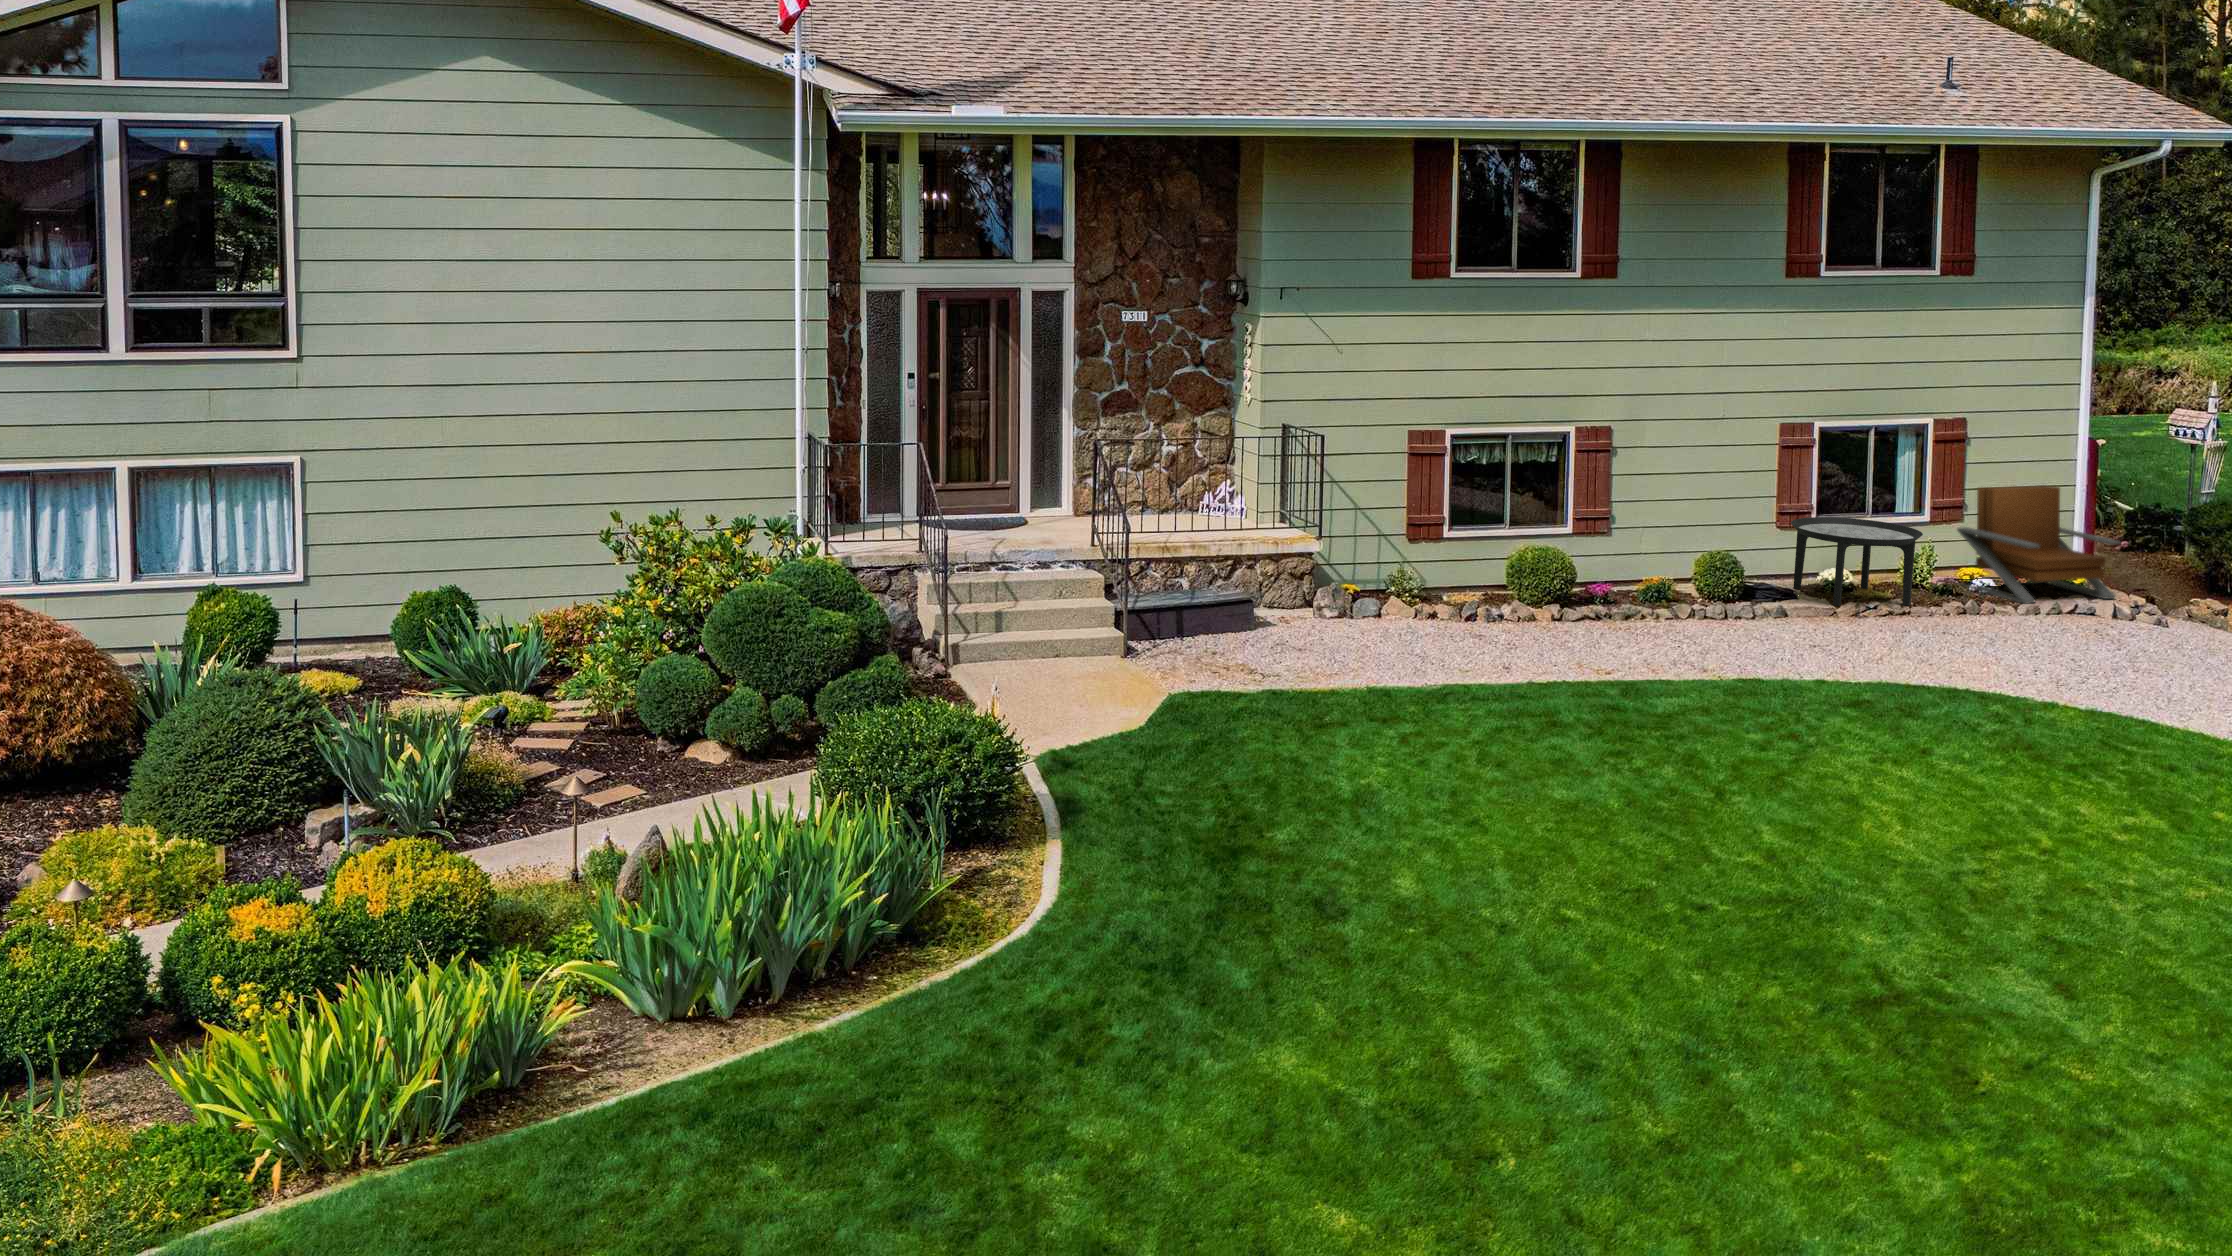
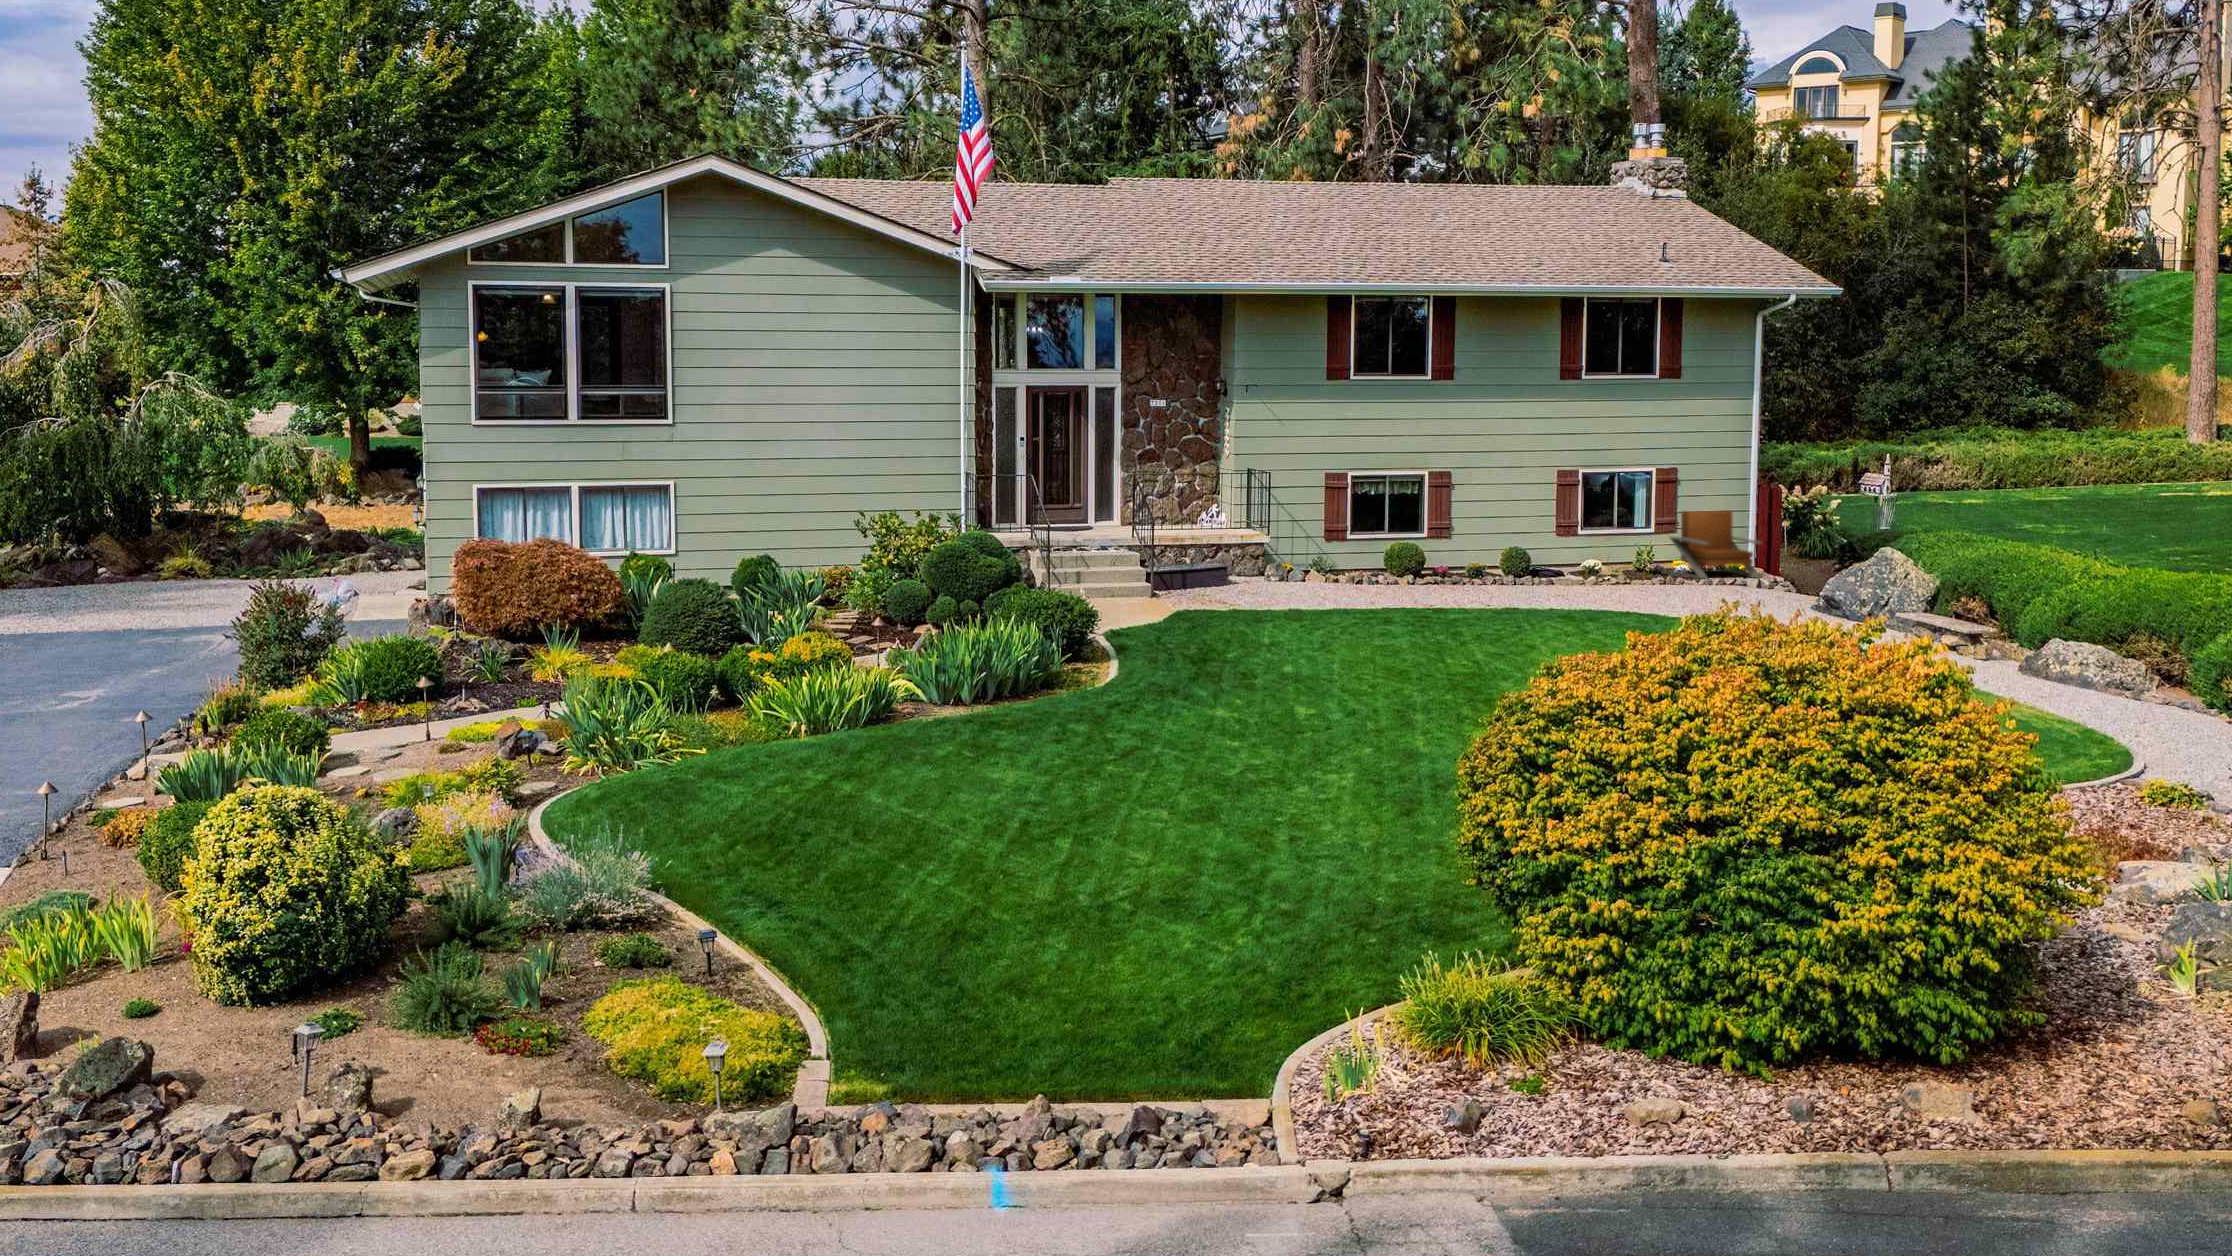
round table: present [1791,517,1923,606] -> none [1561,529,1636,579]

